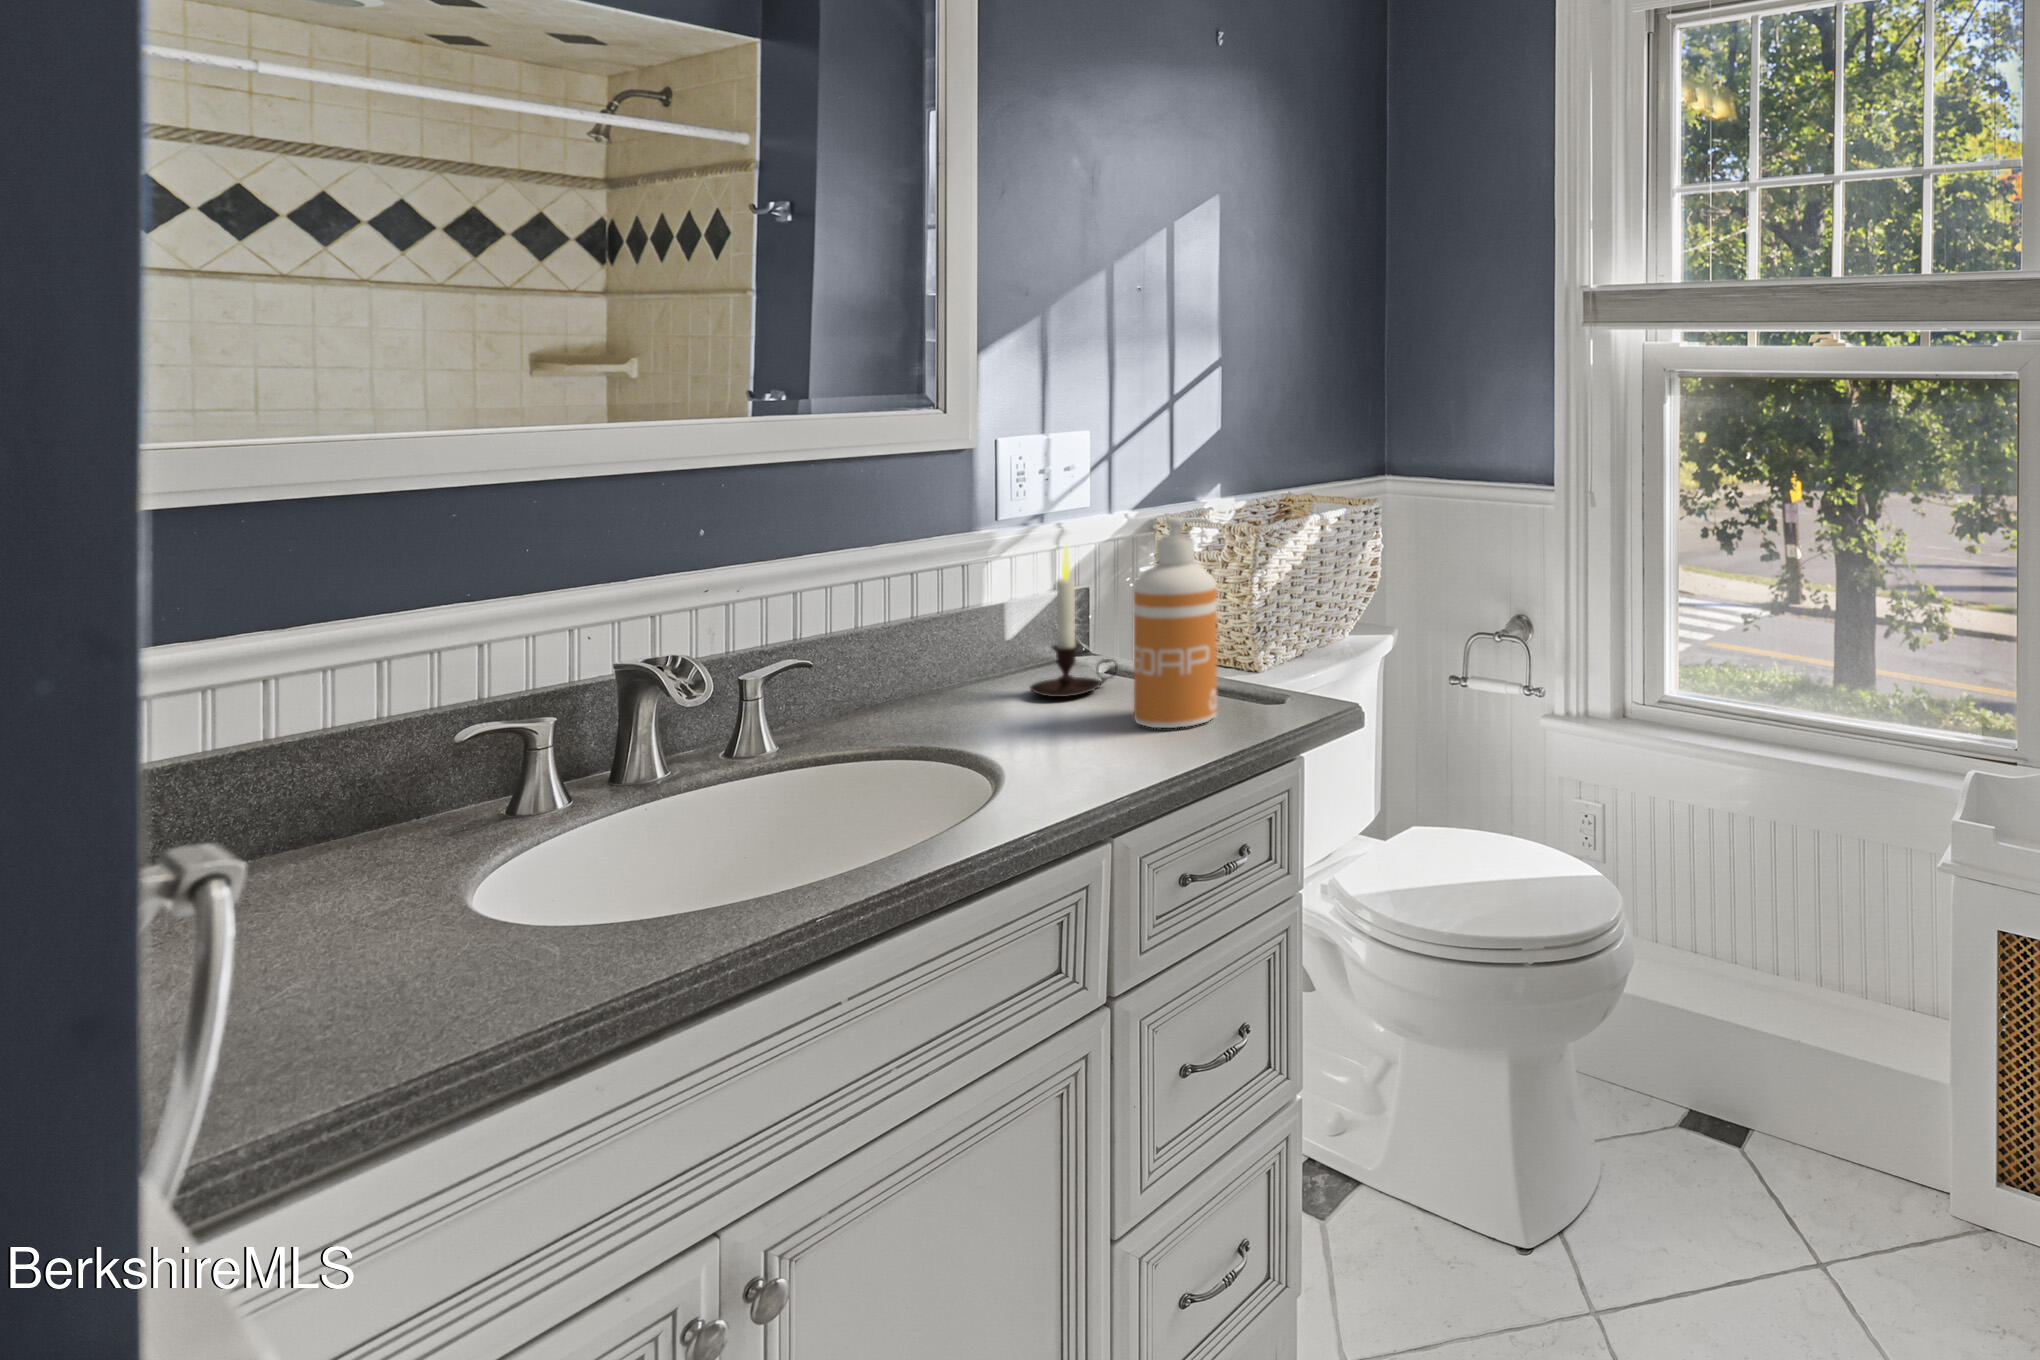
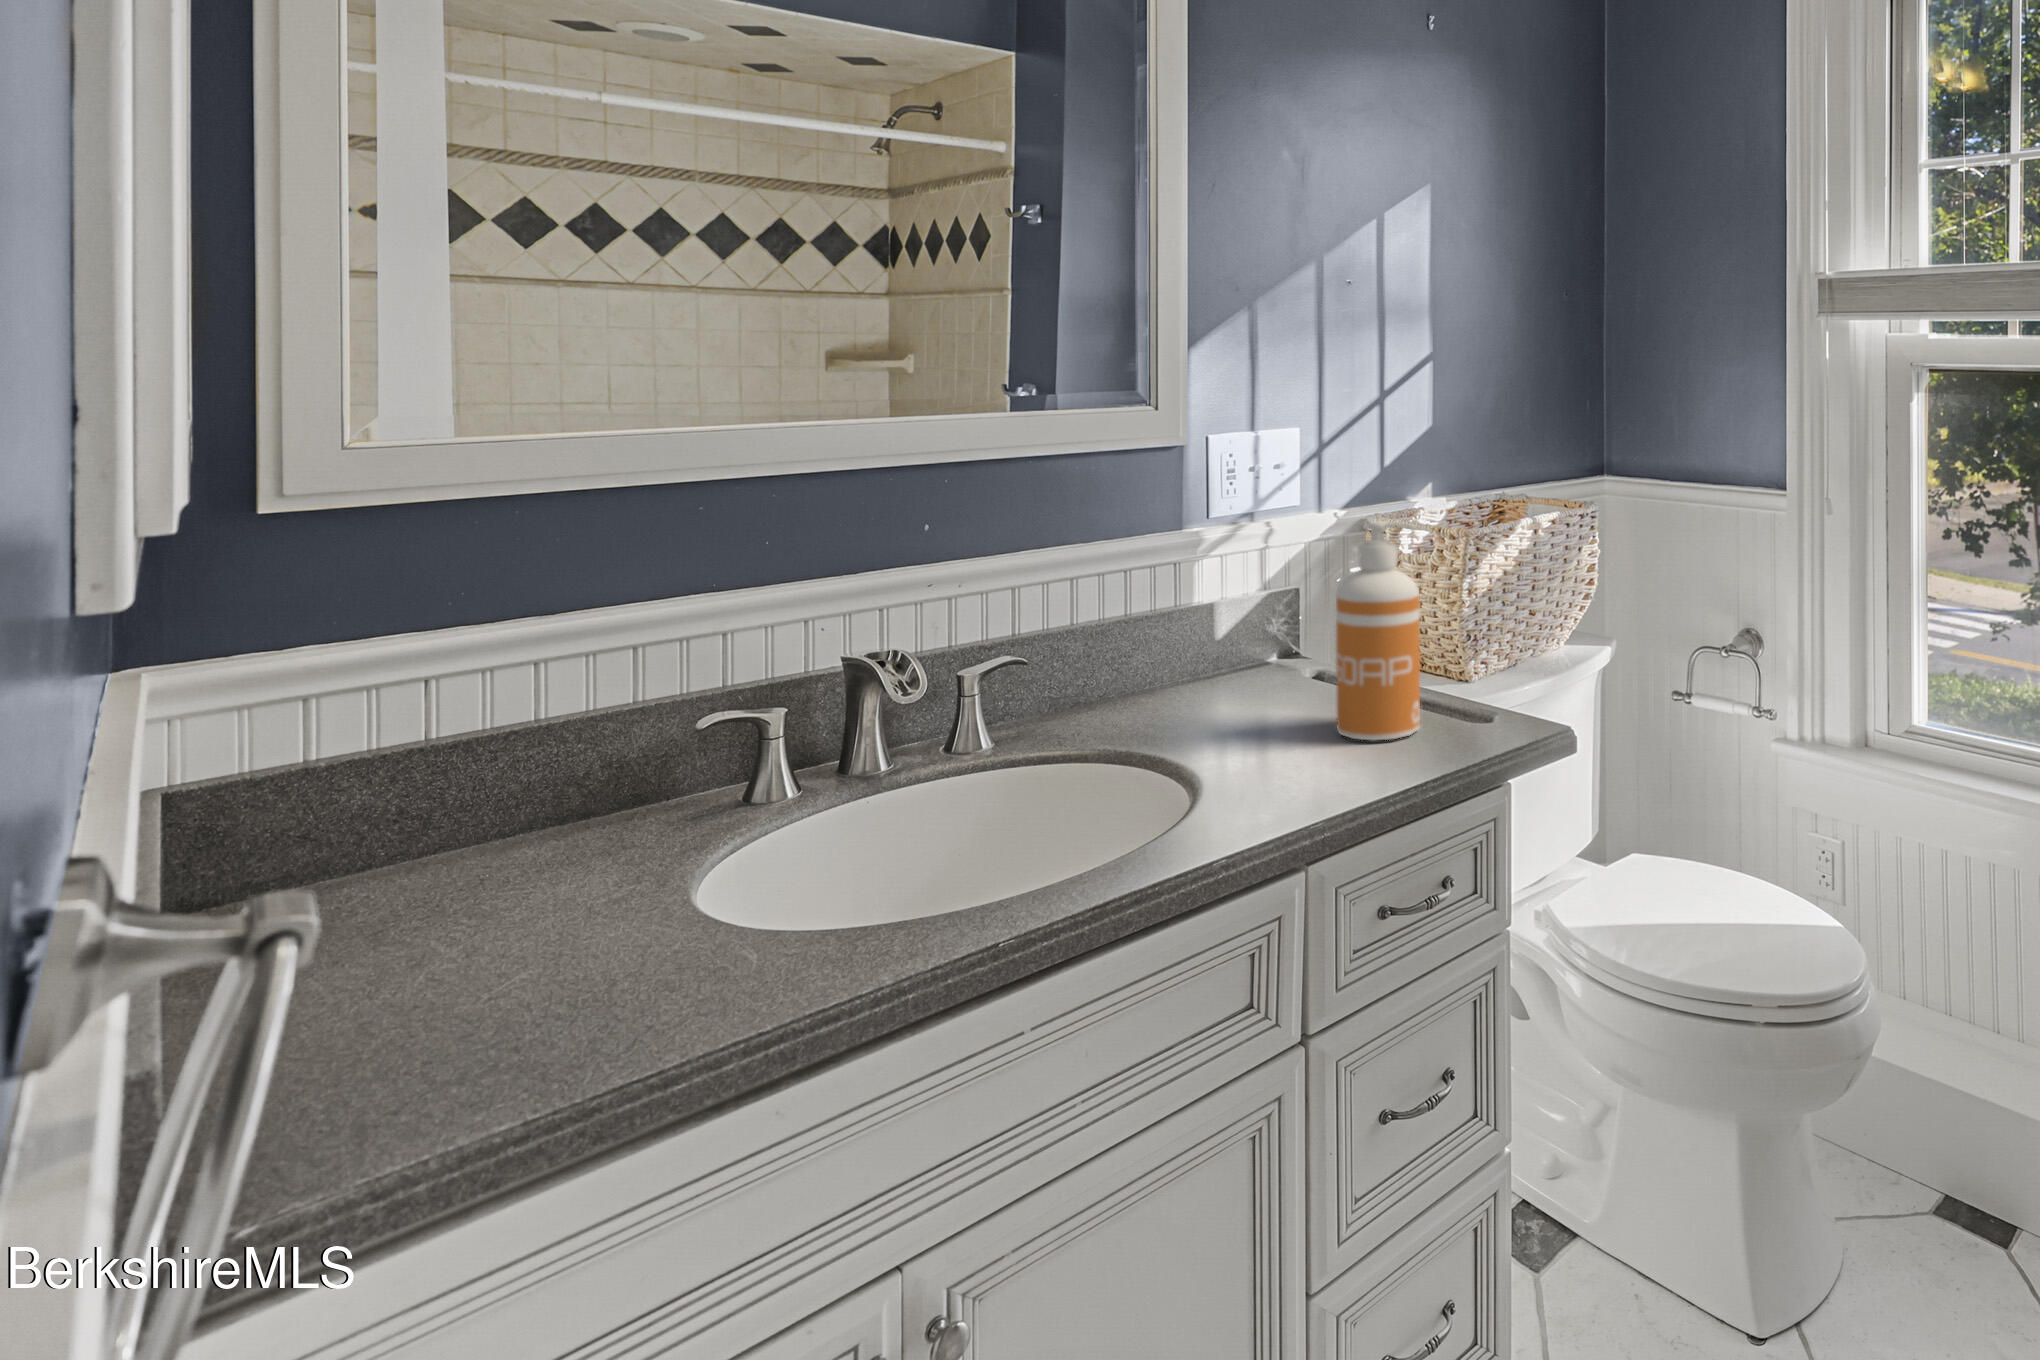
candle: present [1030,546,1117,697] -> none [1237,544,1325,700]

